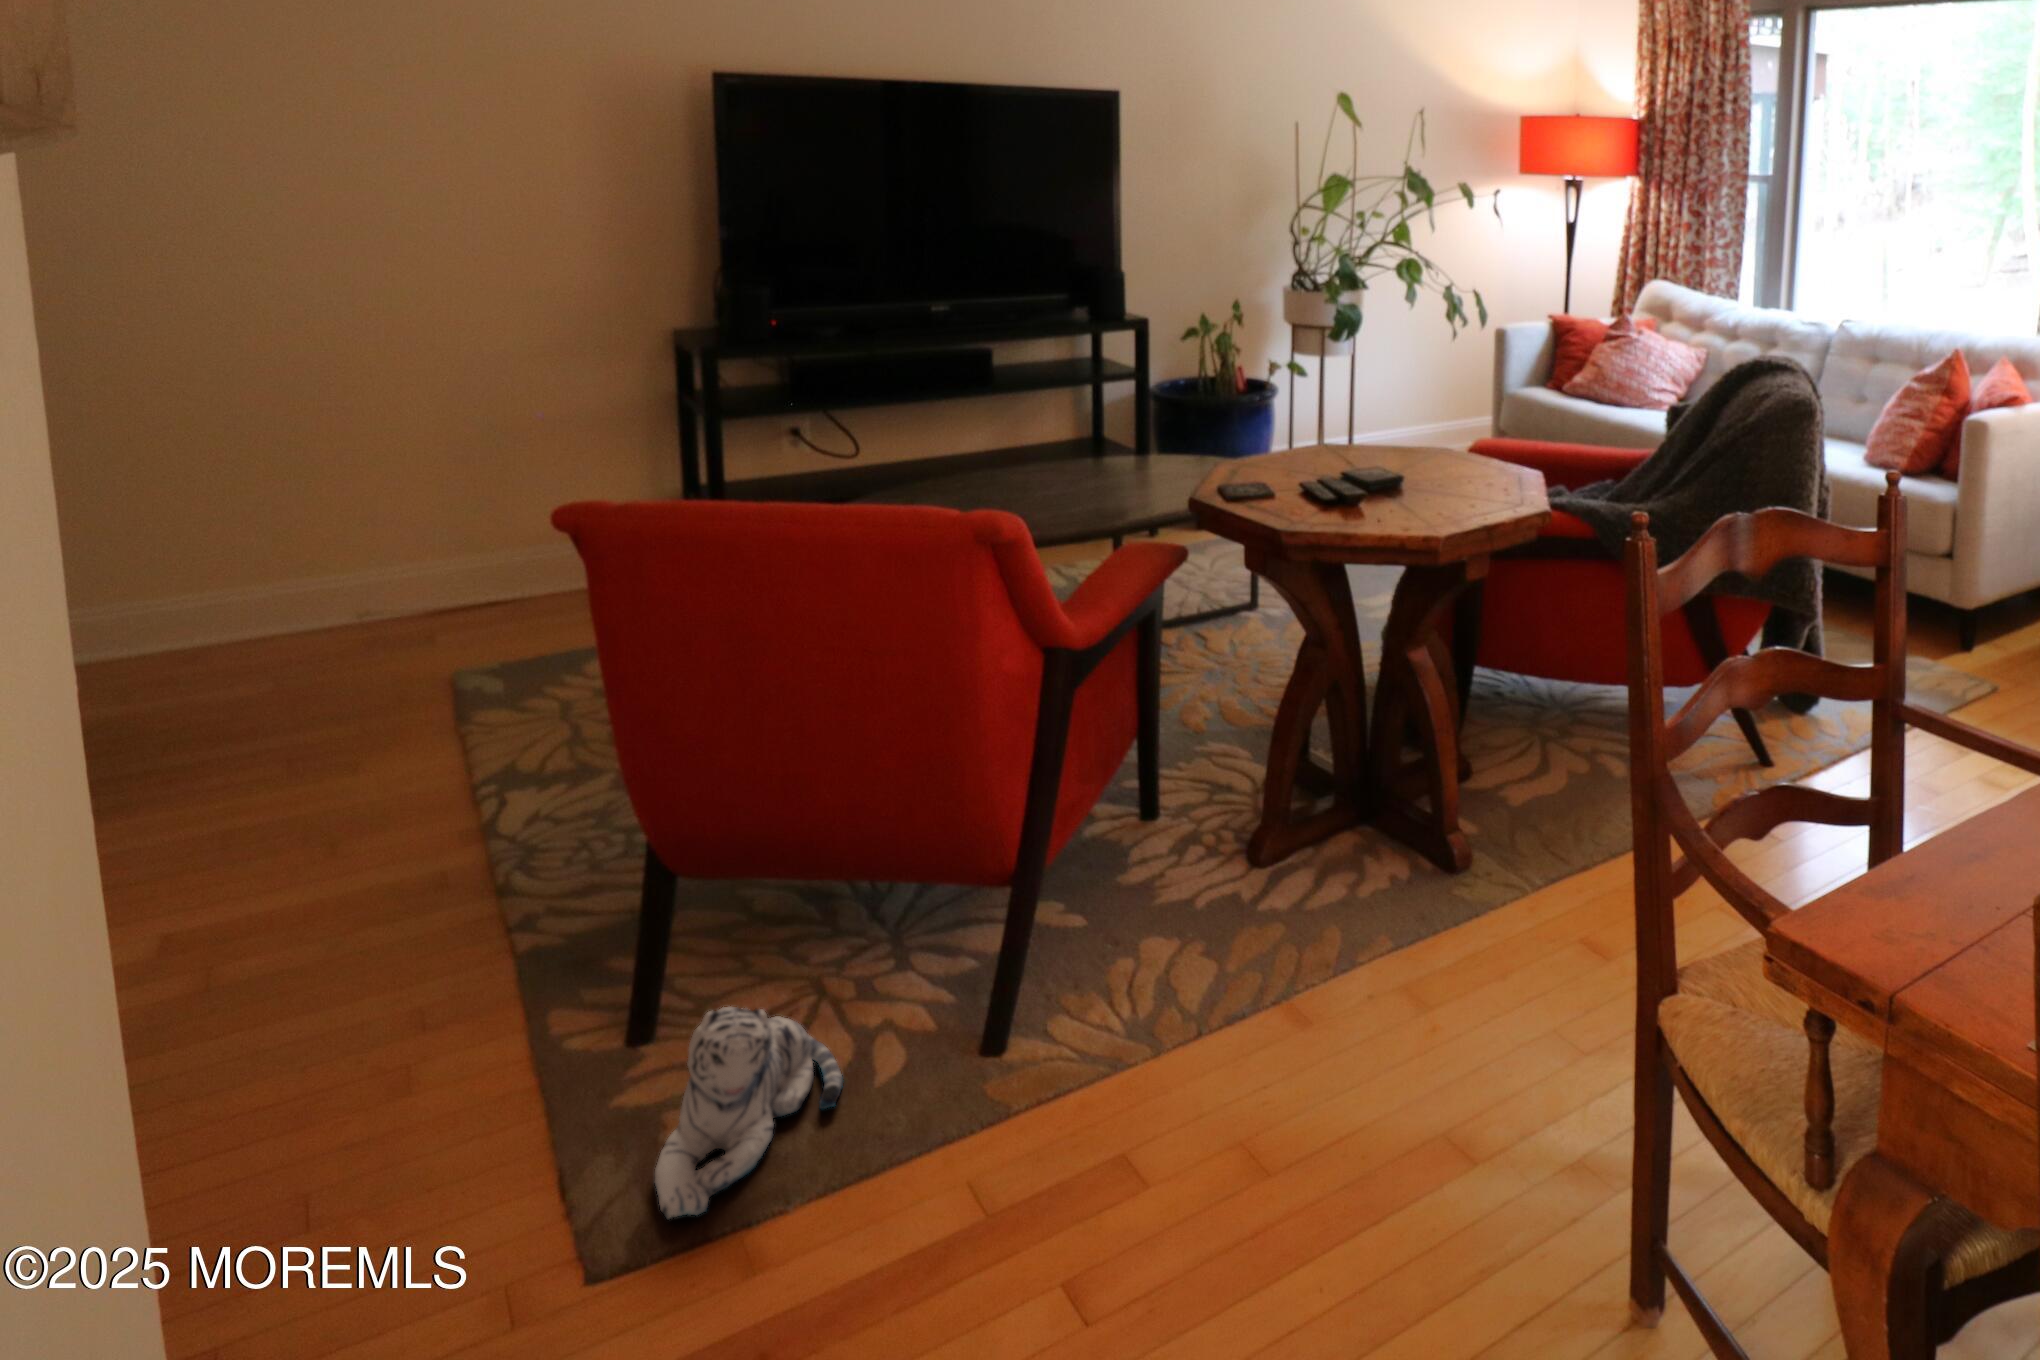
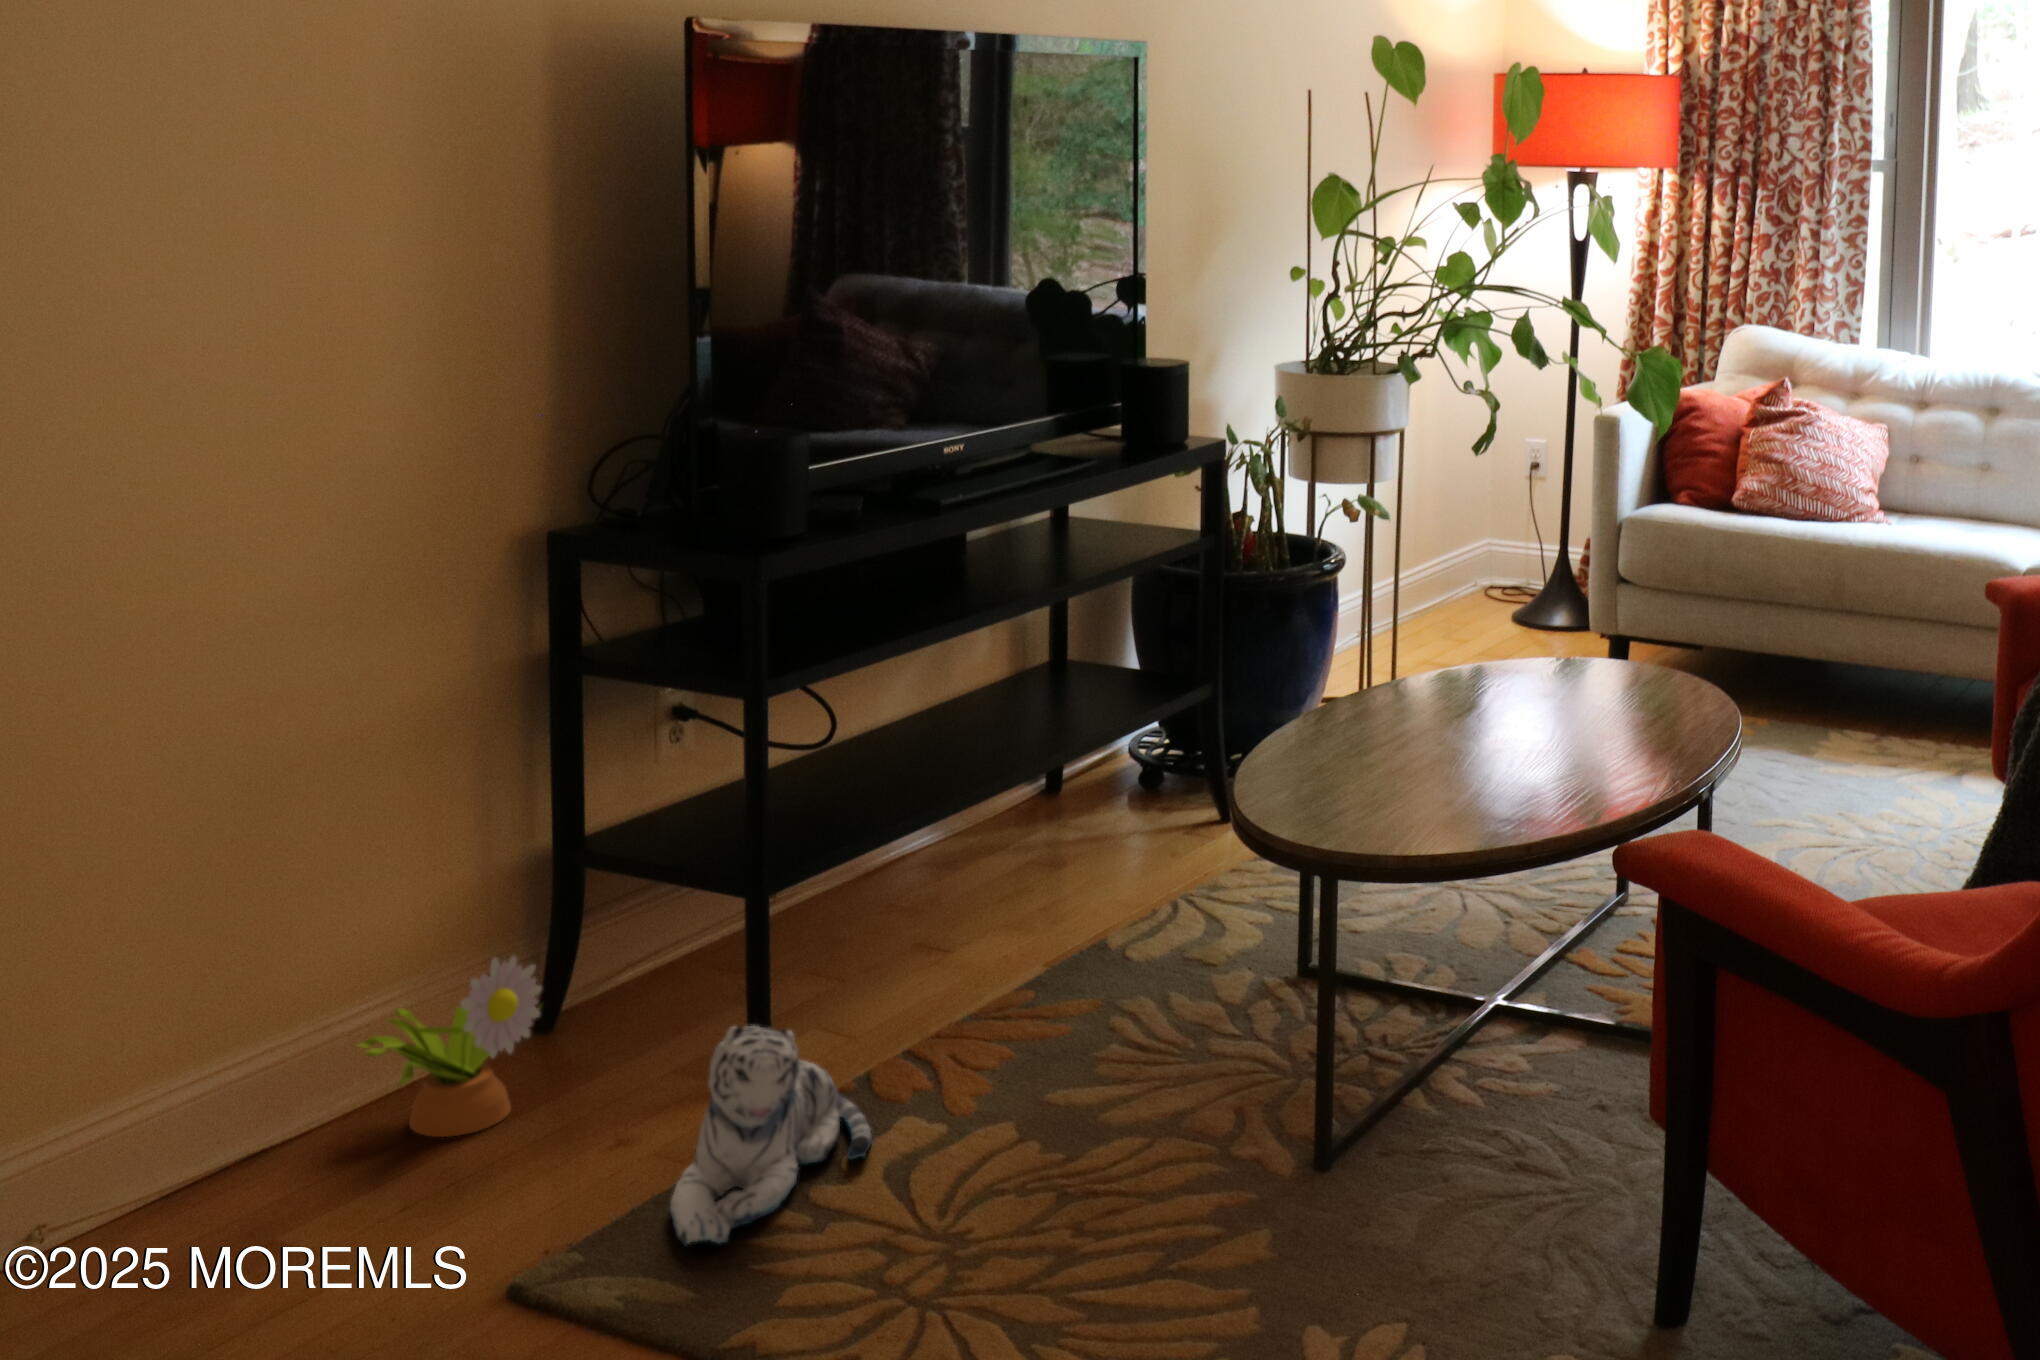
decorative plant: none [360,938,545,1100] -> present [358,956,542,1137]

